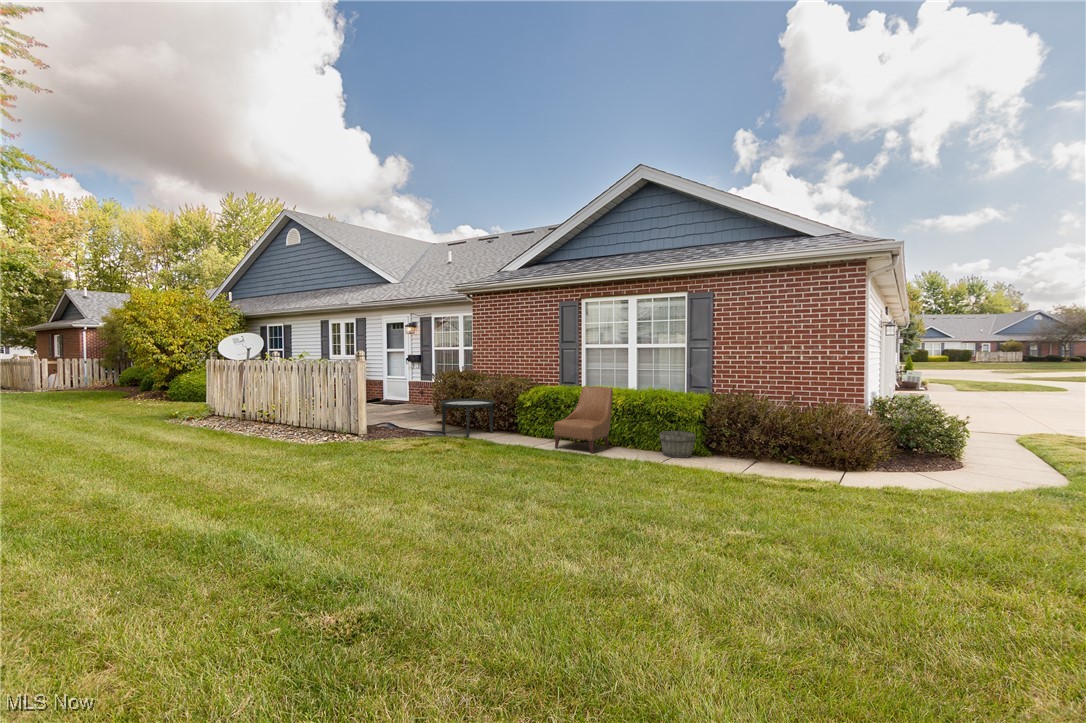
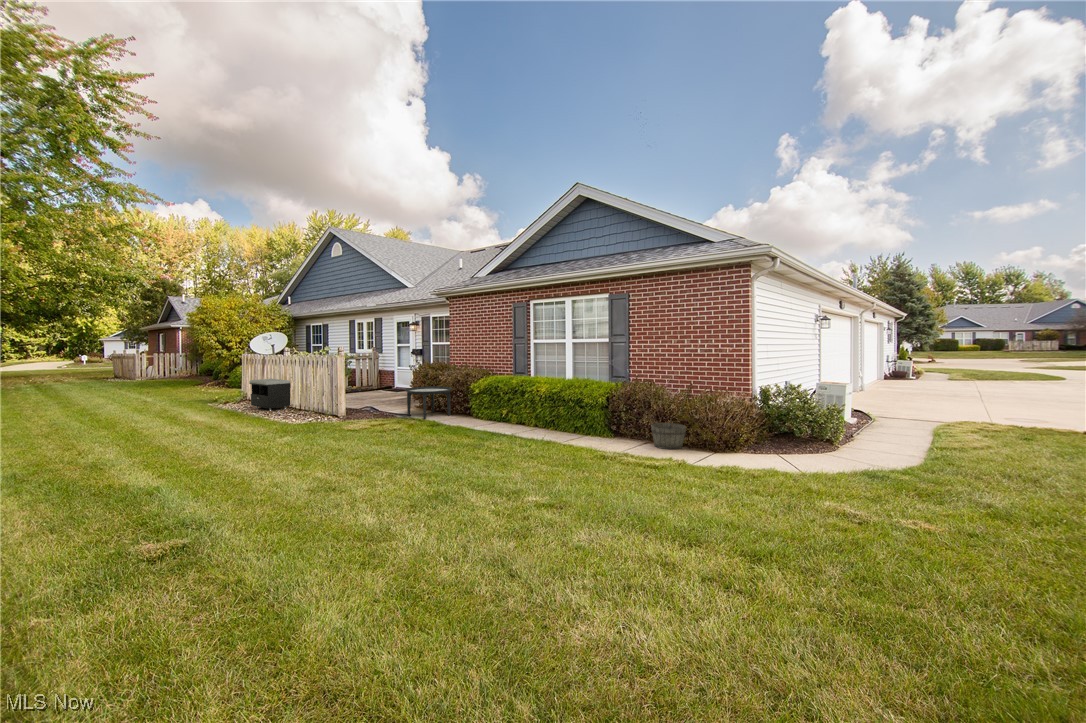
chair: present [554,386,613,453] -> none [483,376,536,433]
storage bench: none [229,389,283,429] -> present [249,379,291,411]
wooden bucket: present [660,428,695,458] -> present [651,421,686,449]

